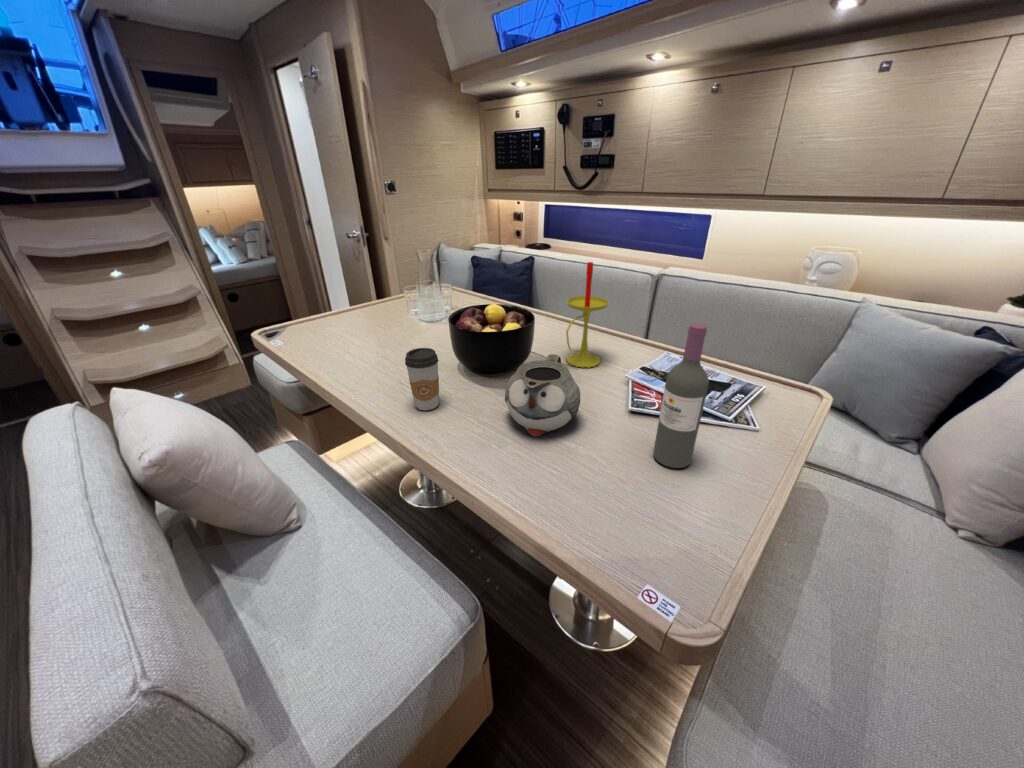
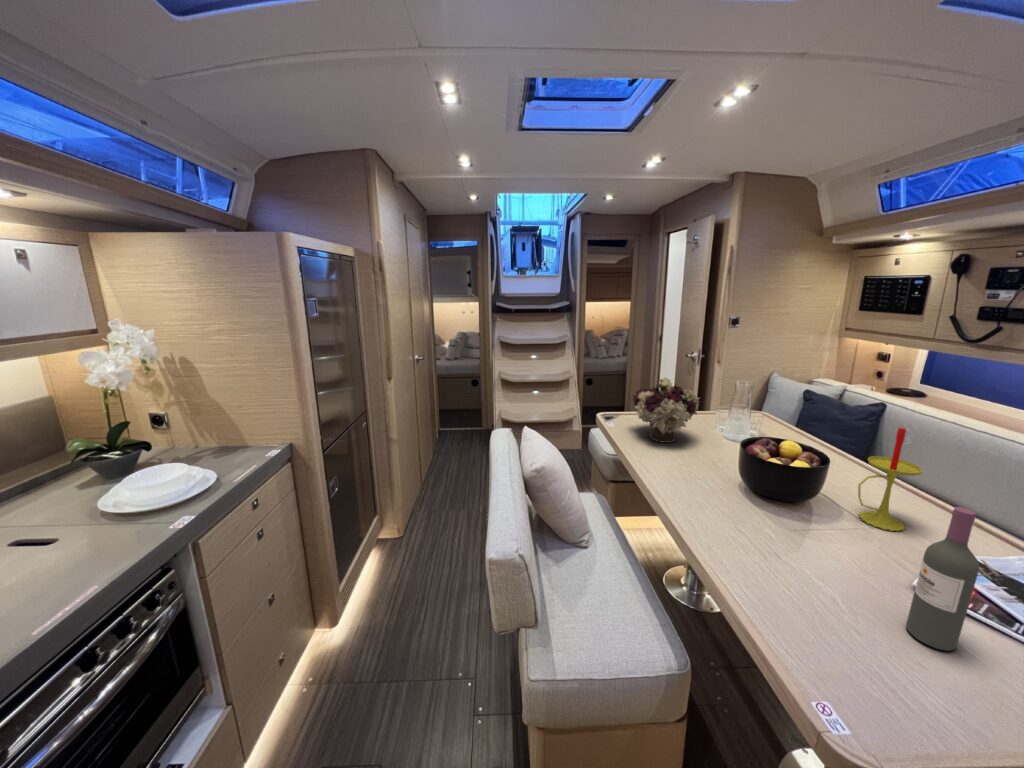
flower arrangement: none [293,254,387,346] -> present [633,378,699,443]
coffee cup: present [405,348,439,410] -> none [691,457,718,505]
teapot: present [505,354,580,436] -> none [764,495,843,561]

